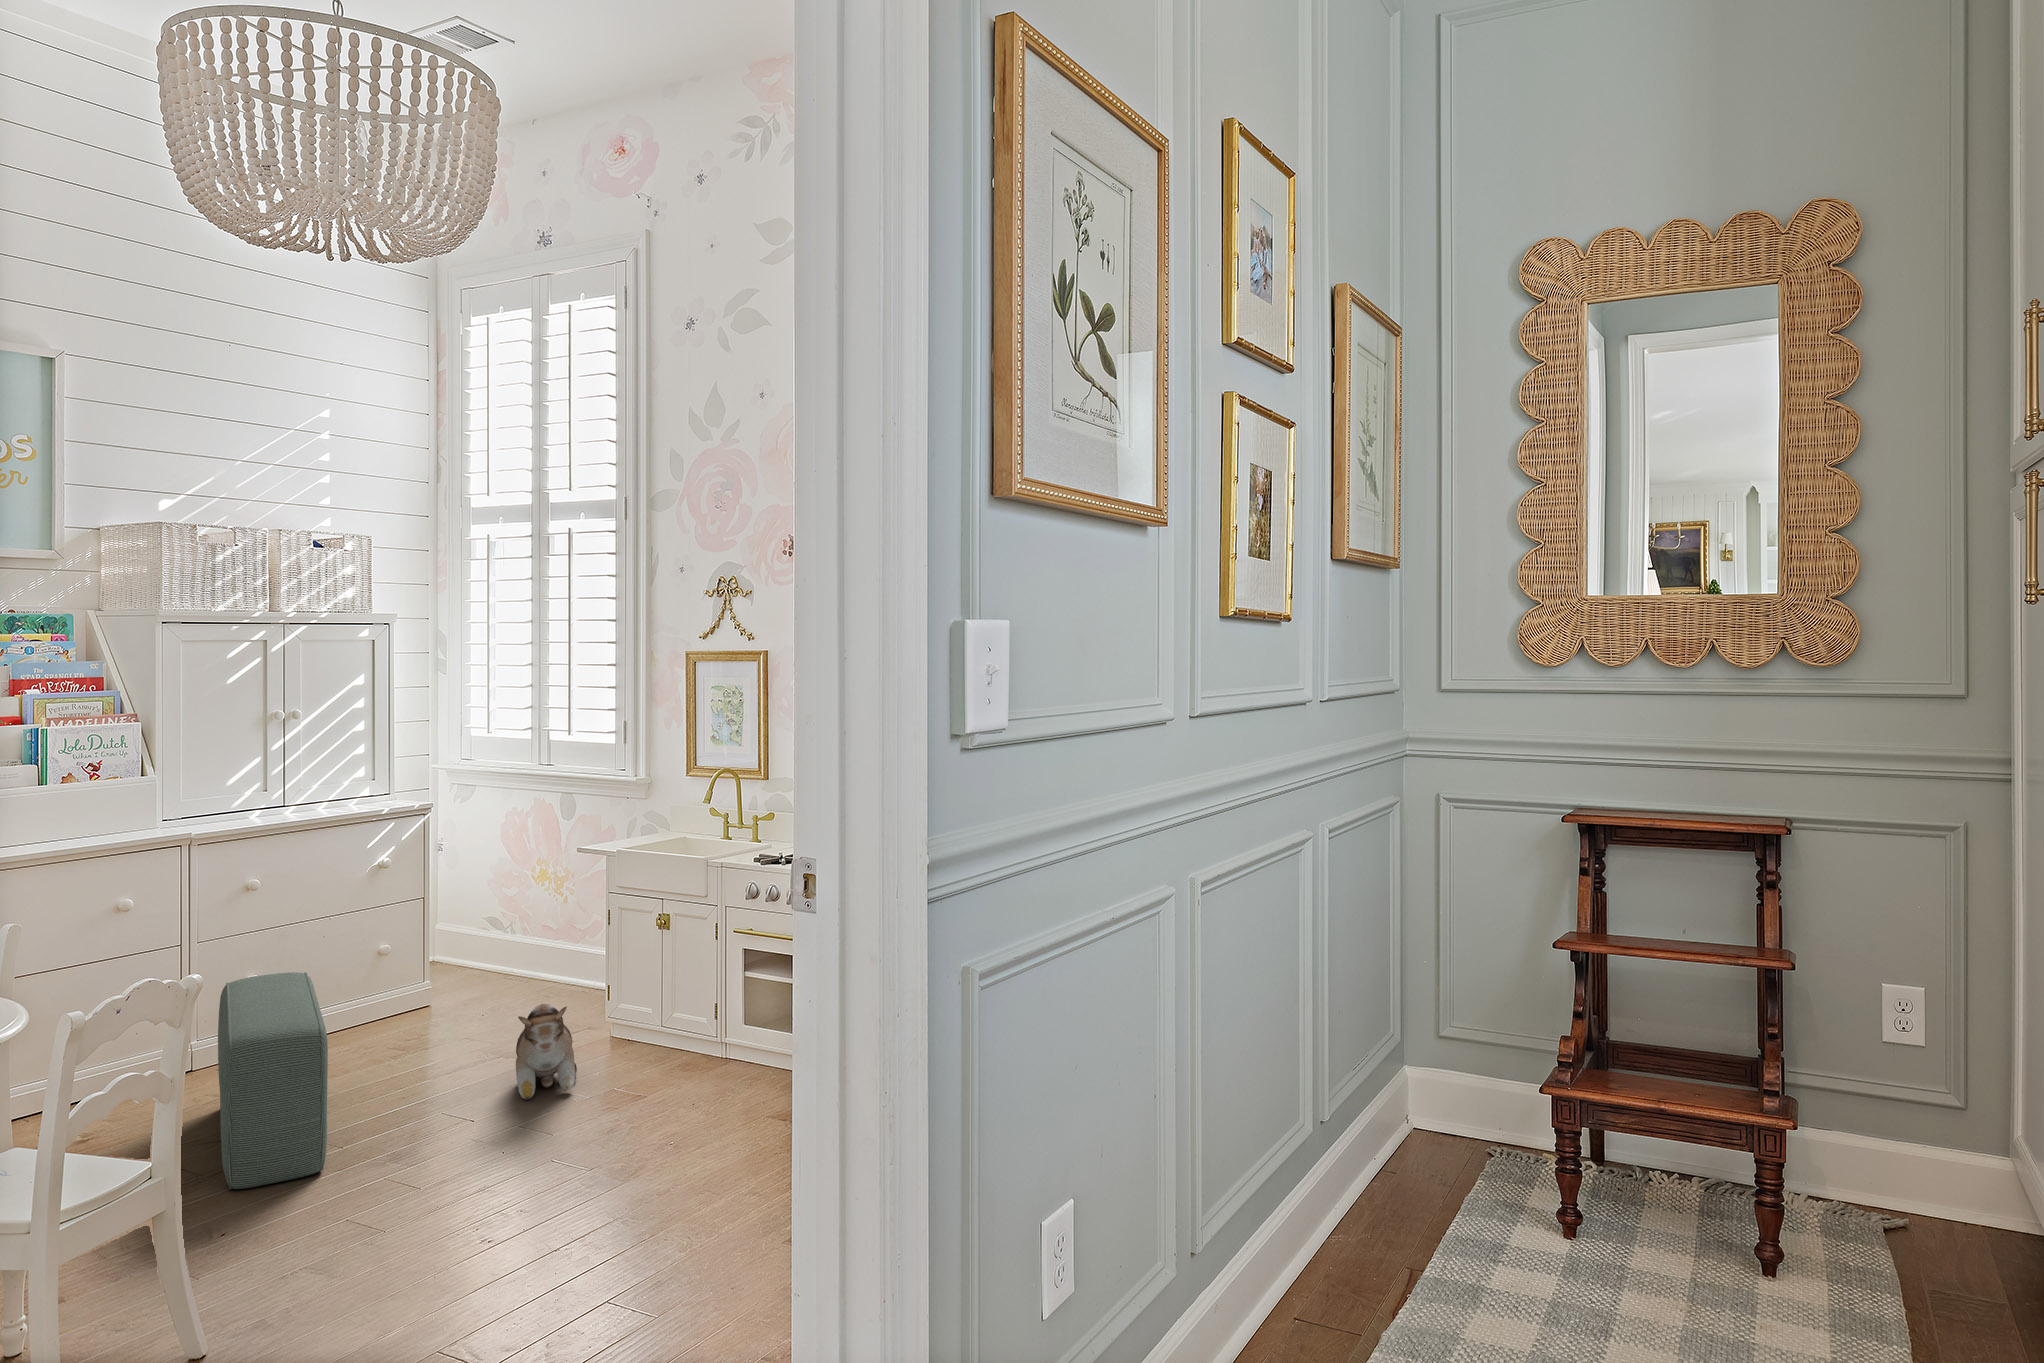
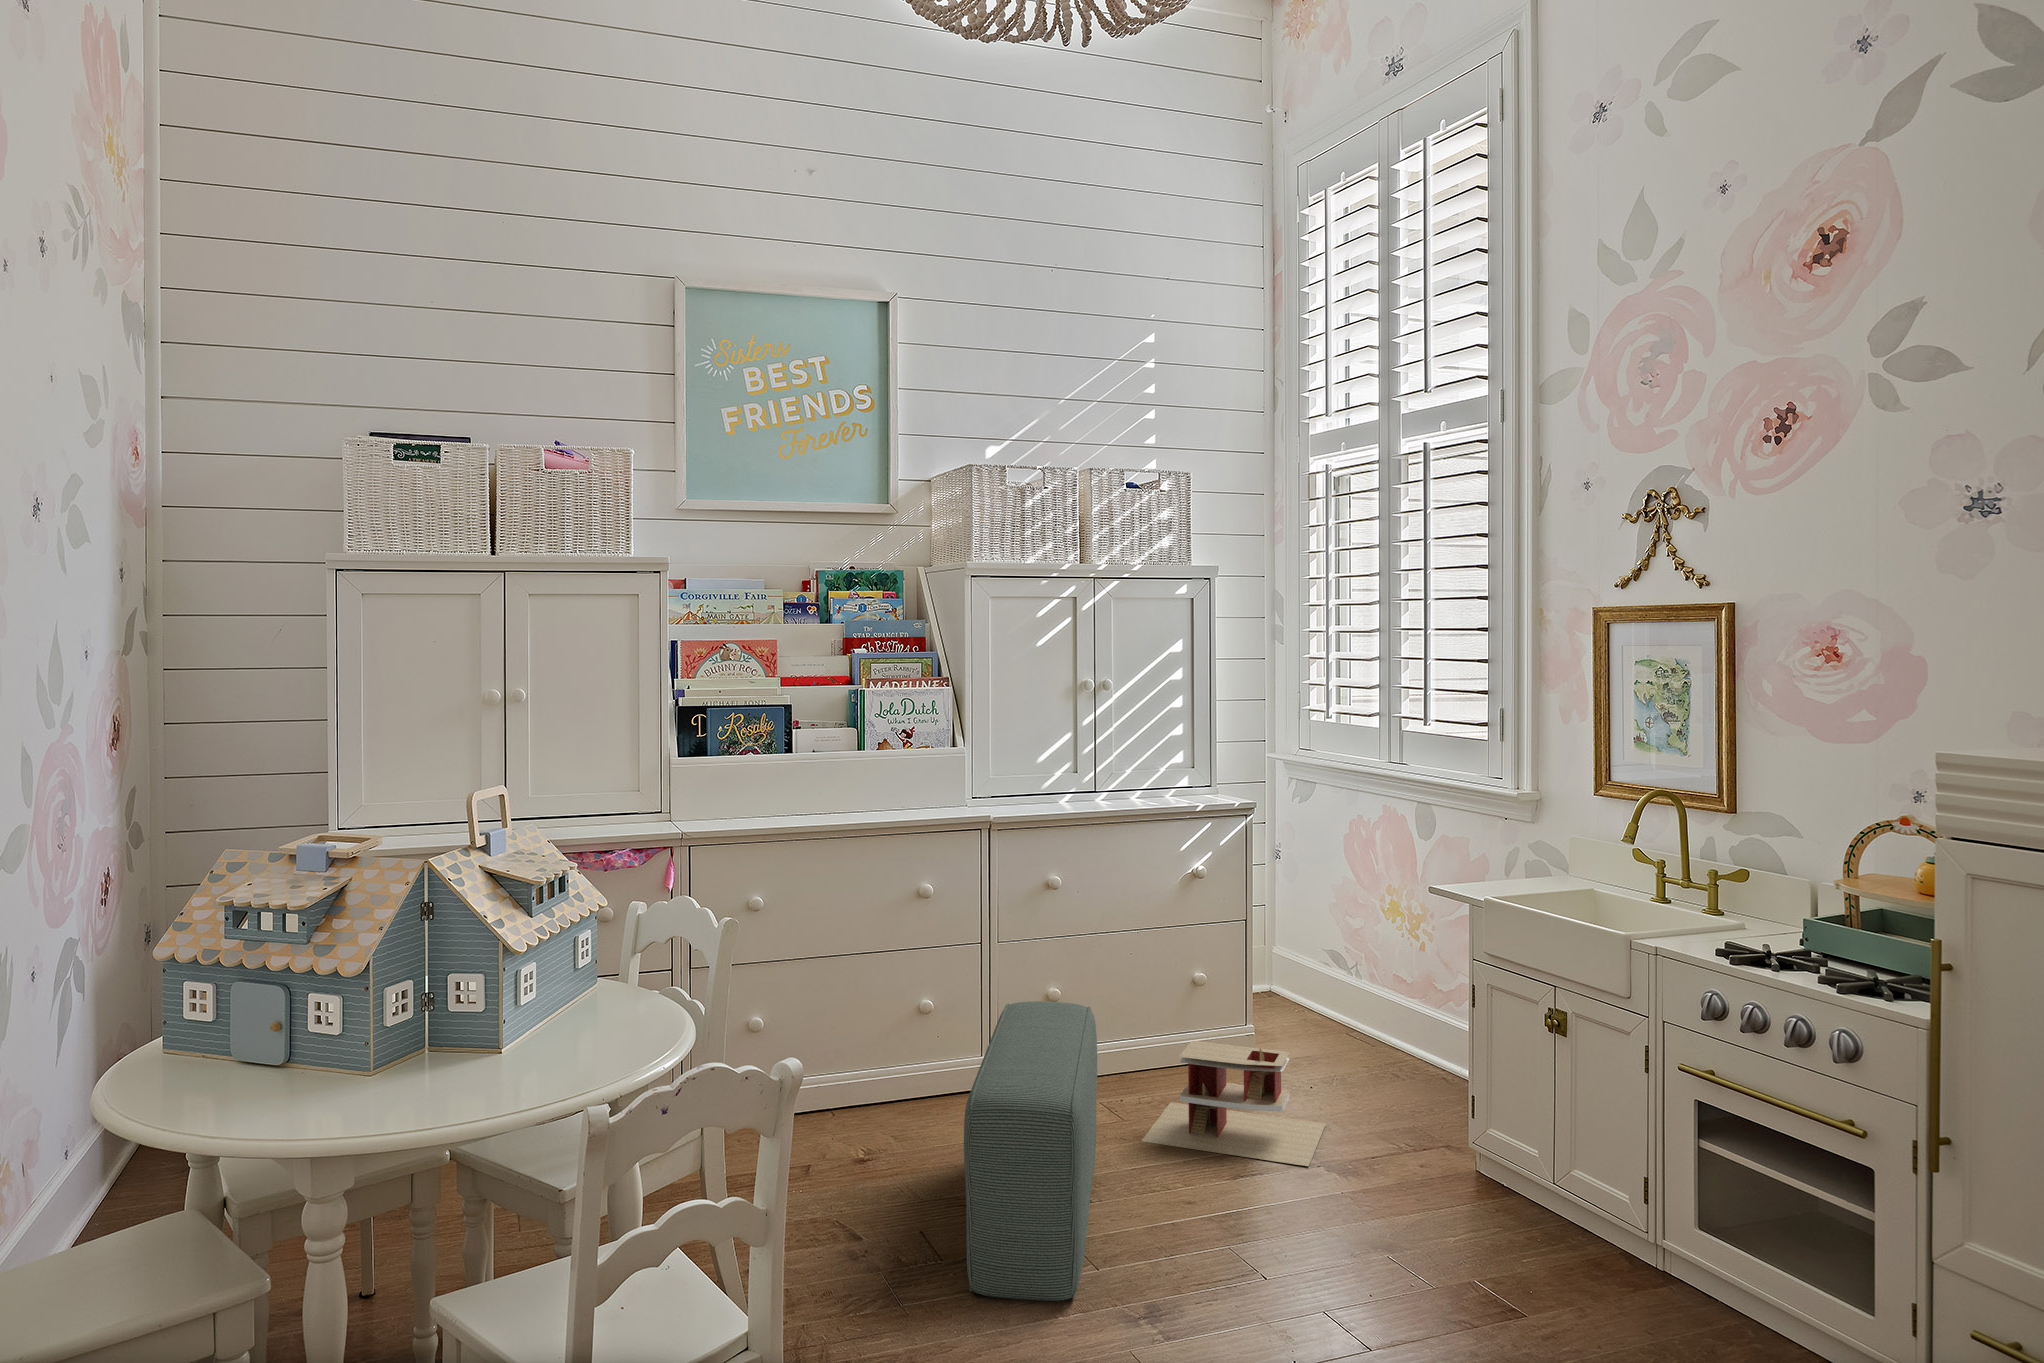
toy house: none [347,984,498,1075] -> present [1142,1041,1326,1166]
plush toy: present [516,1004,577,1099] -> none [1334,1121,1423,1258]

